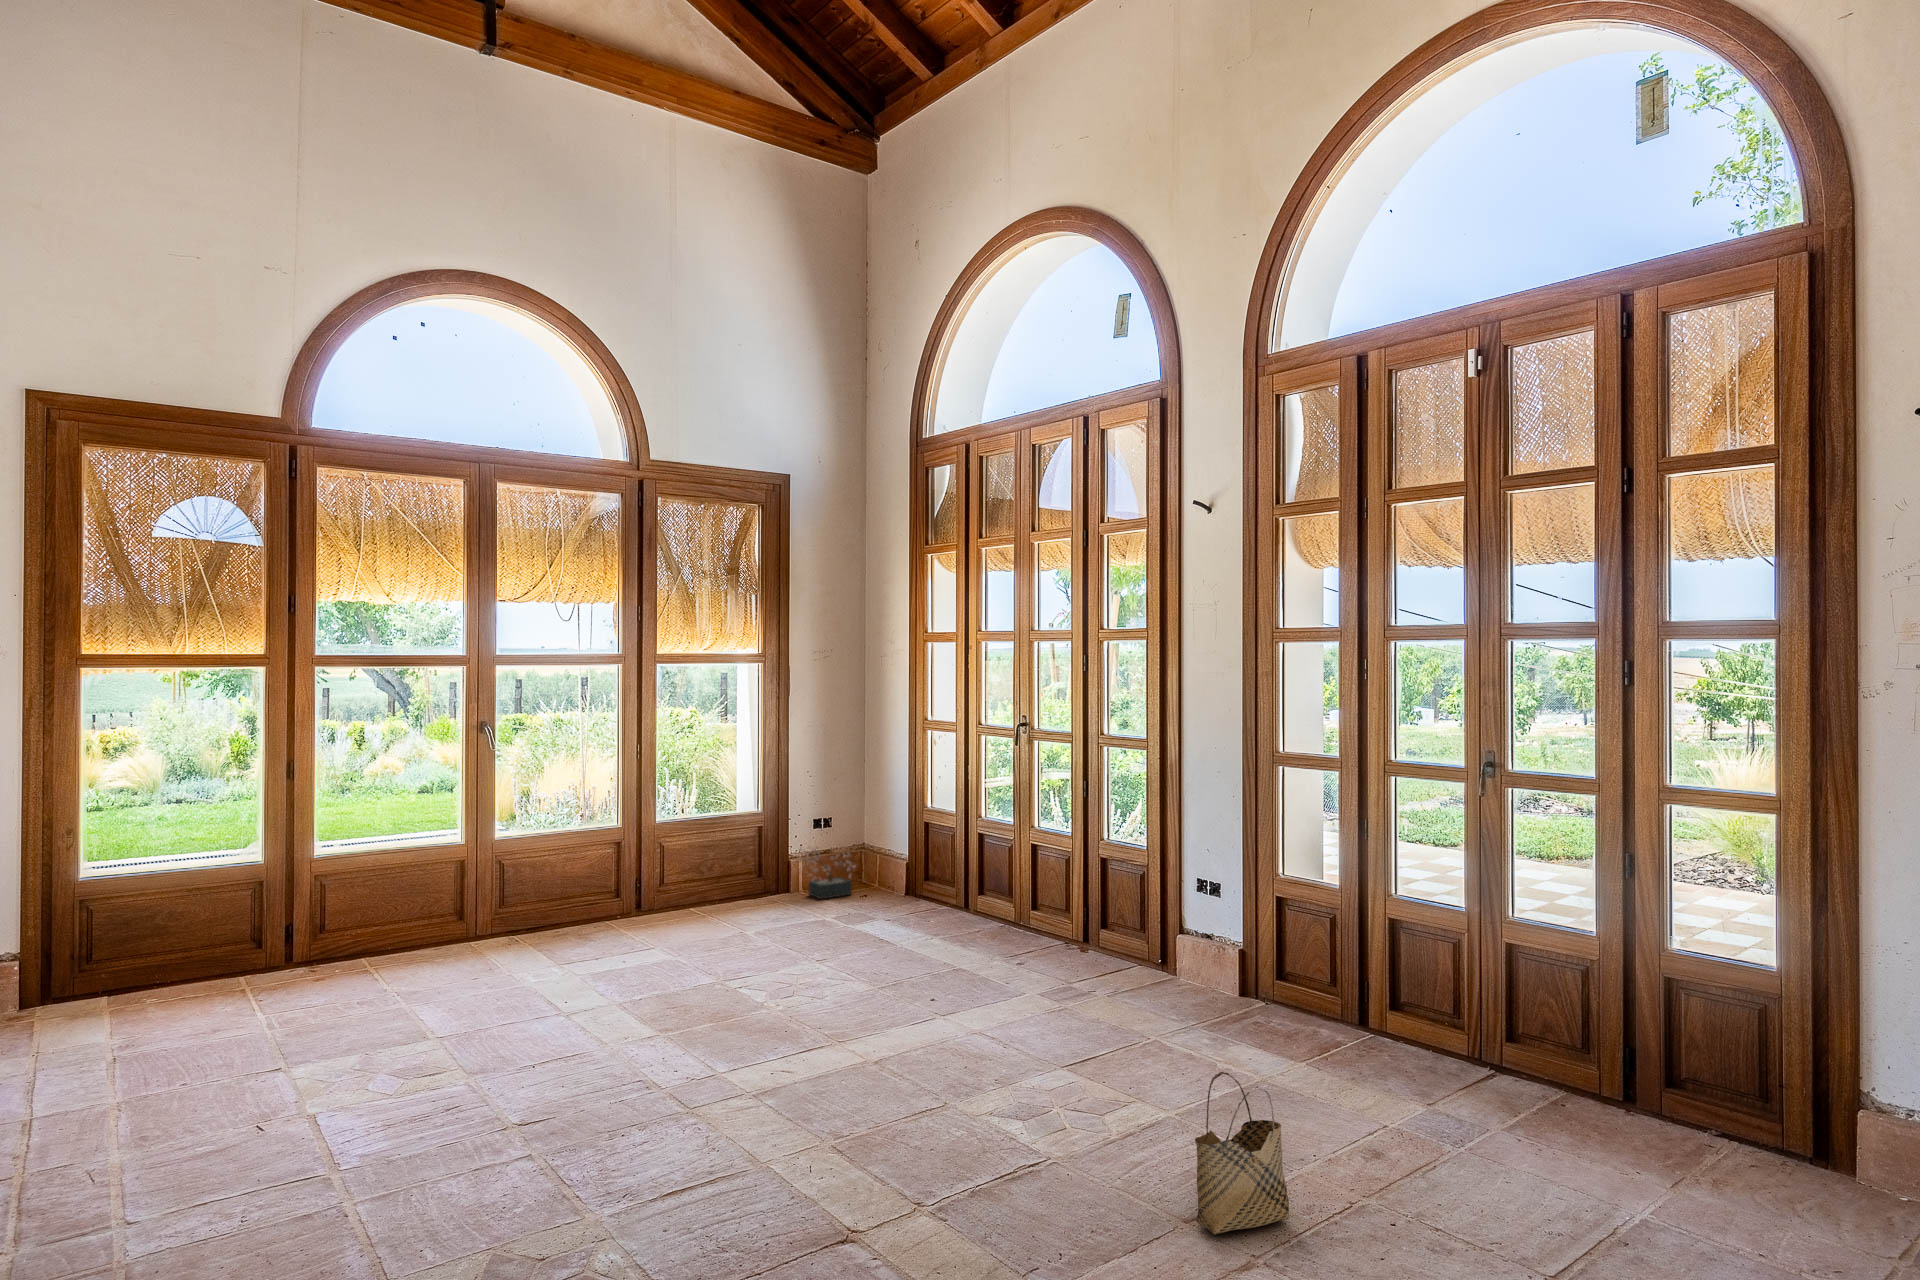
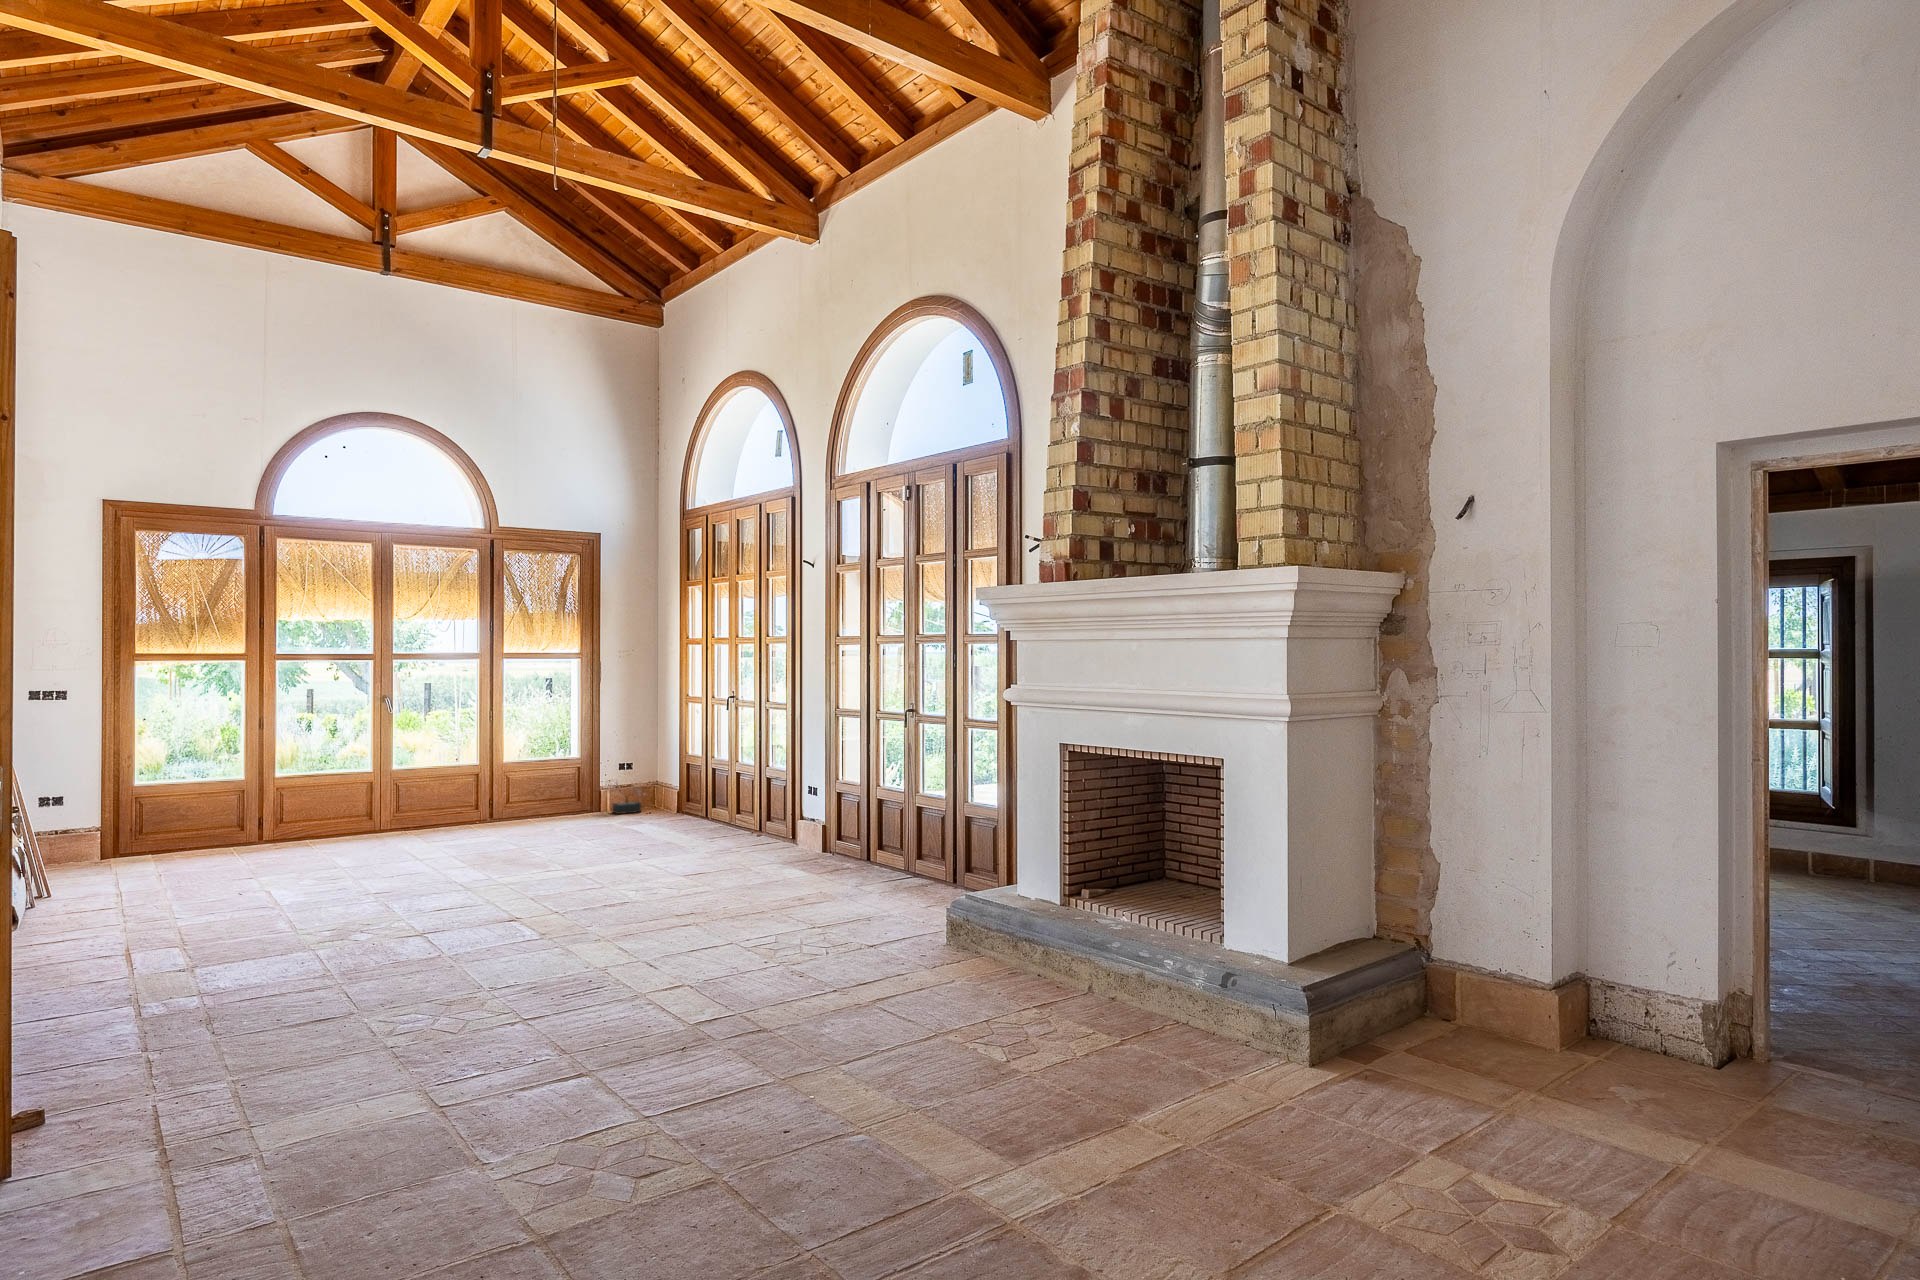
woven basket: present [1195,1072,1289,1235] -> none [668,848,717,917]

